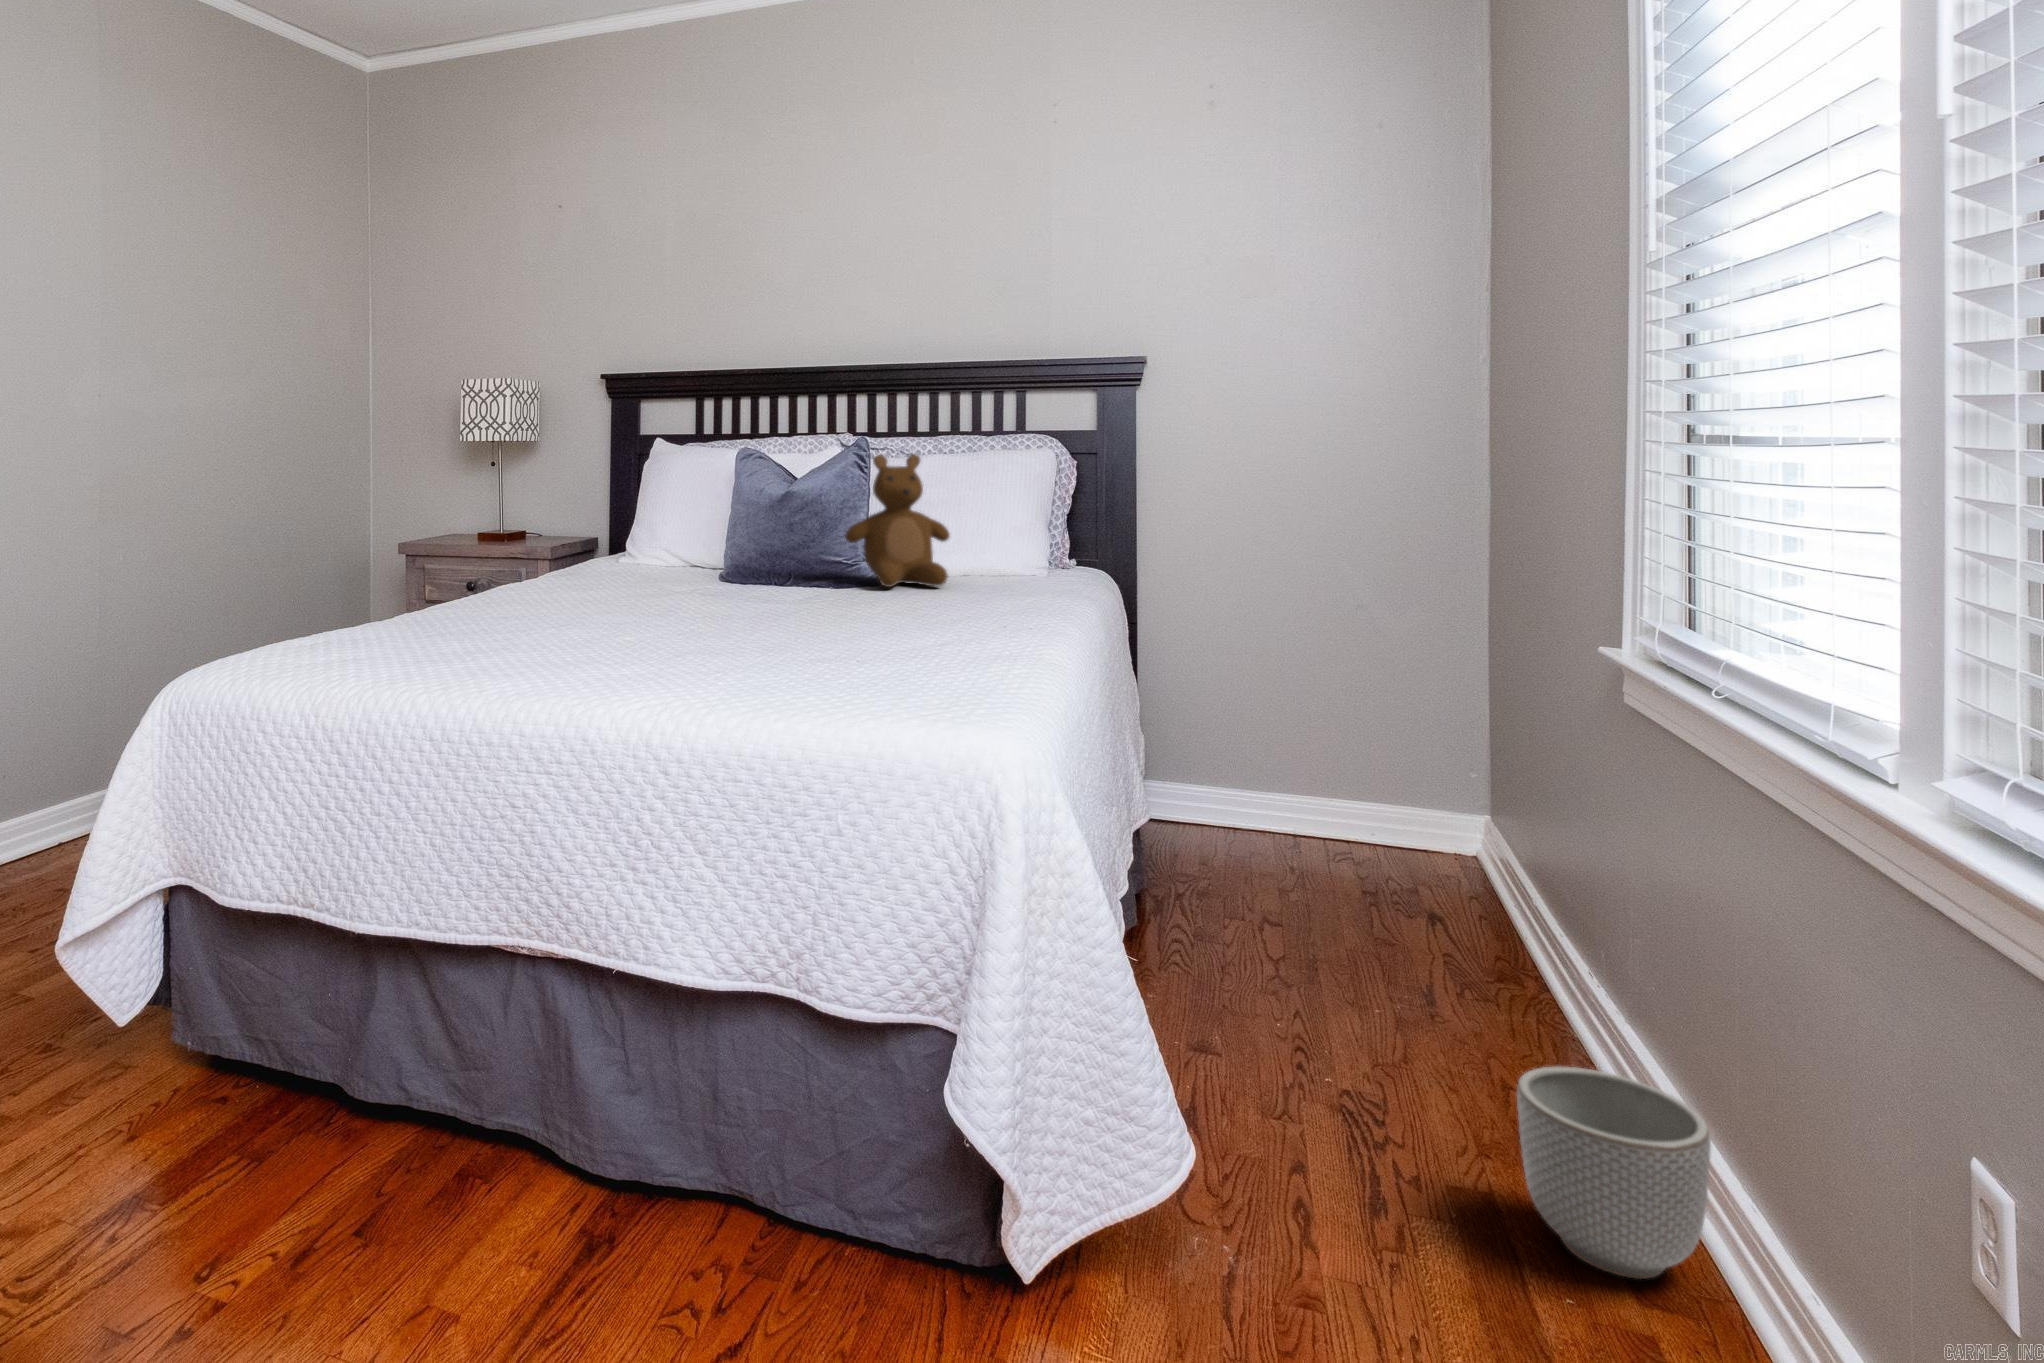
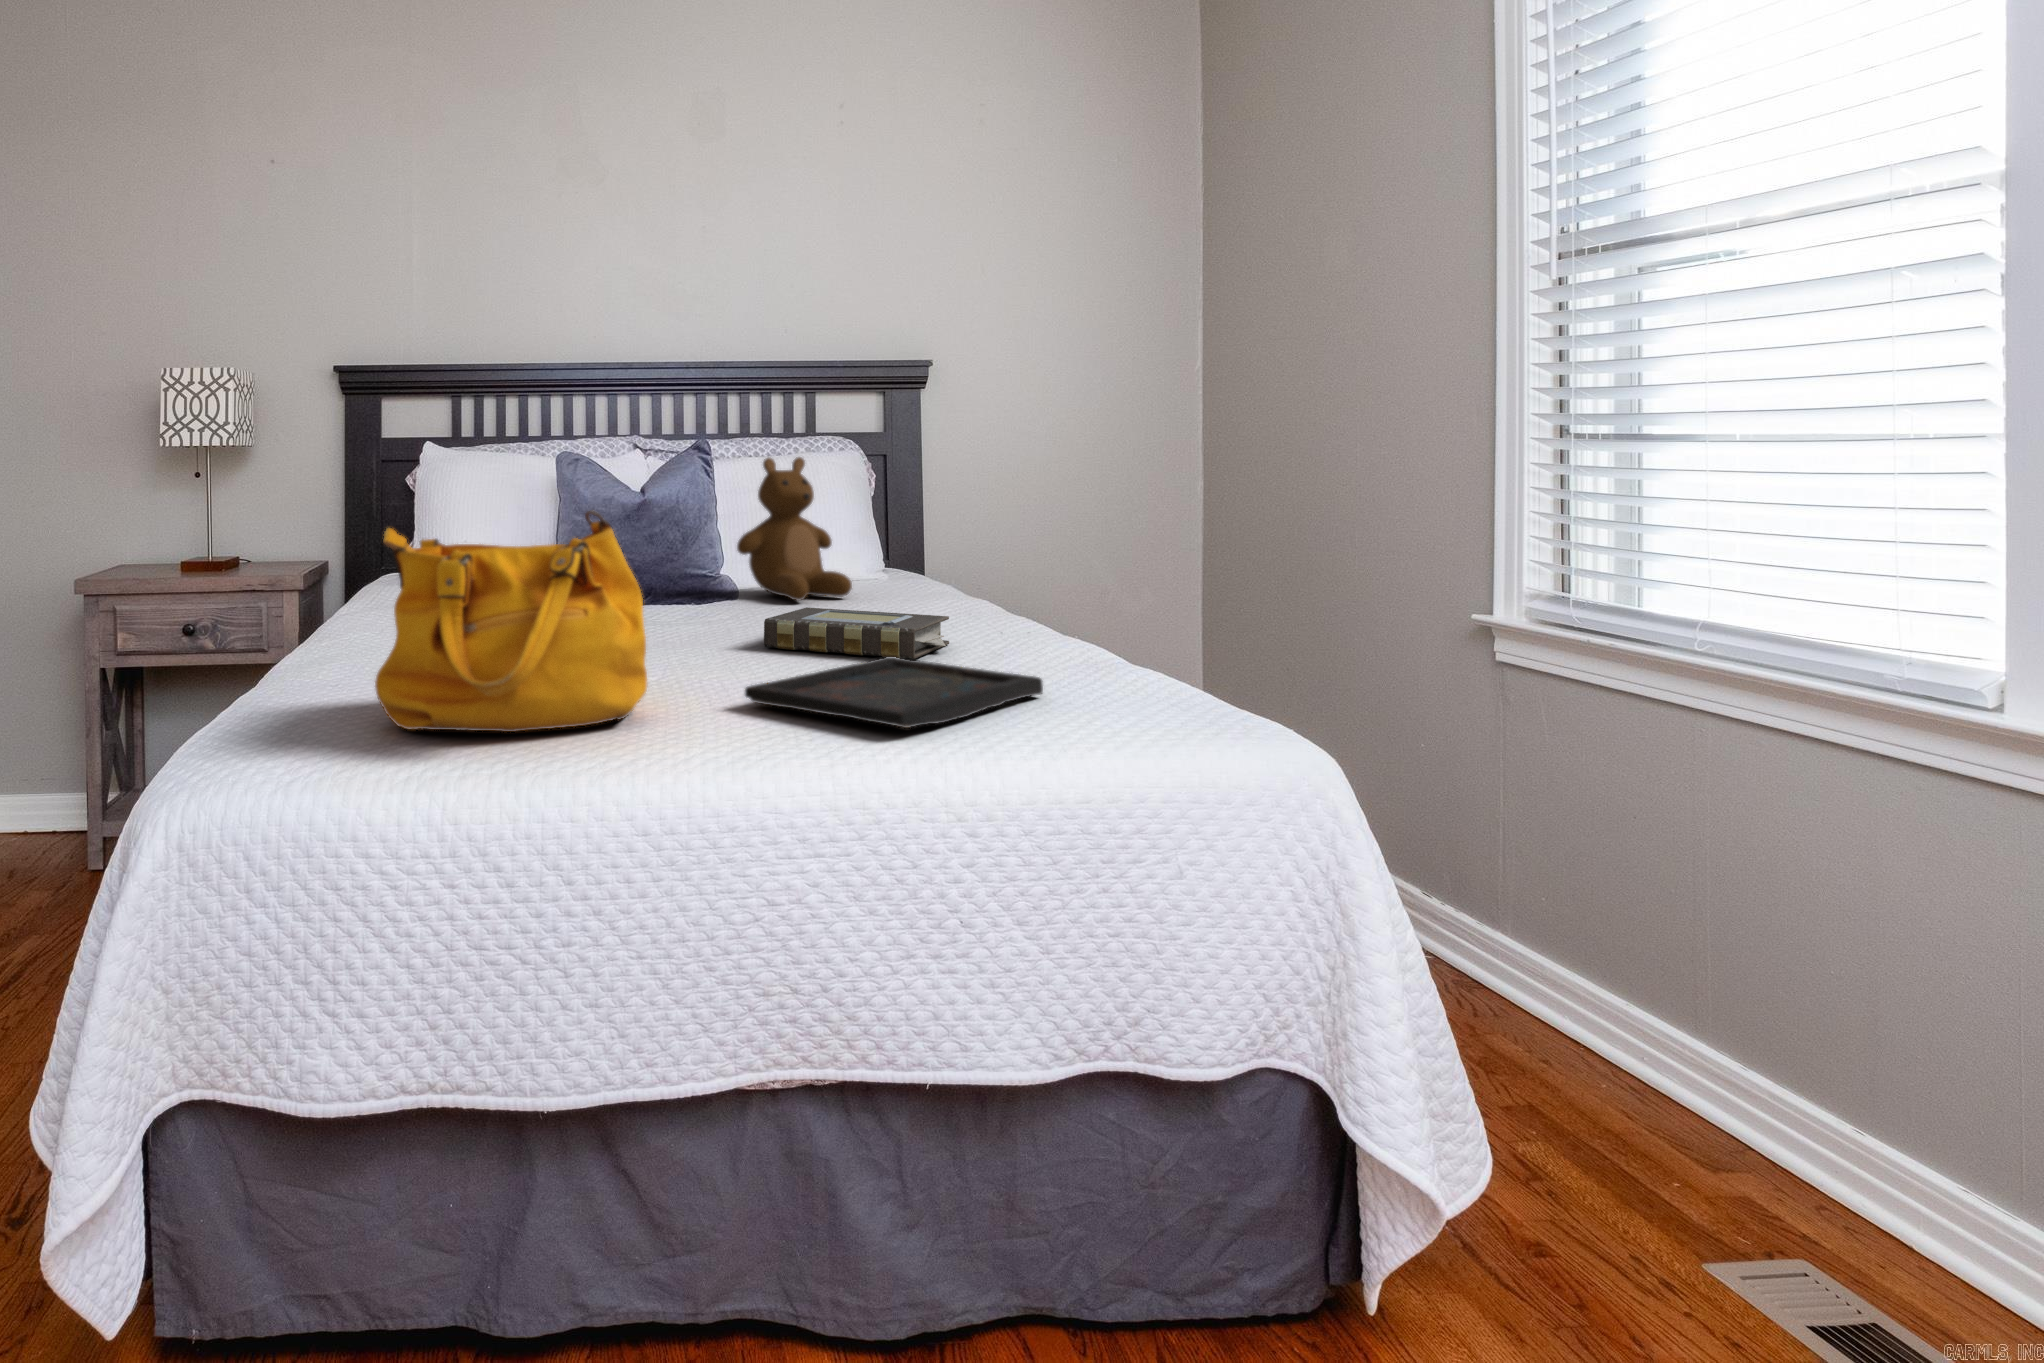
handbag: none [345,497,543,664] -> present [375,511,647,732]
book: none [753,591,917,640] -> present [764,607,949,659]
tray: none [615,635,869,686] -> present [745,657,1043,728]
planter: present [1517,1067,1711,1279] -> none [1577,985,1746,1160]

